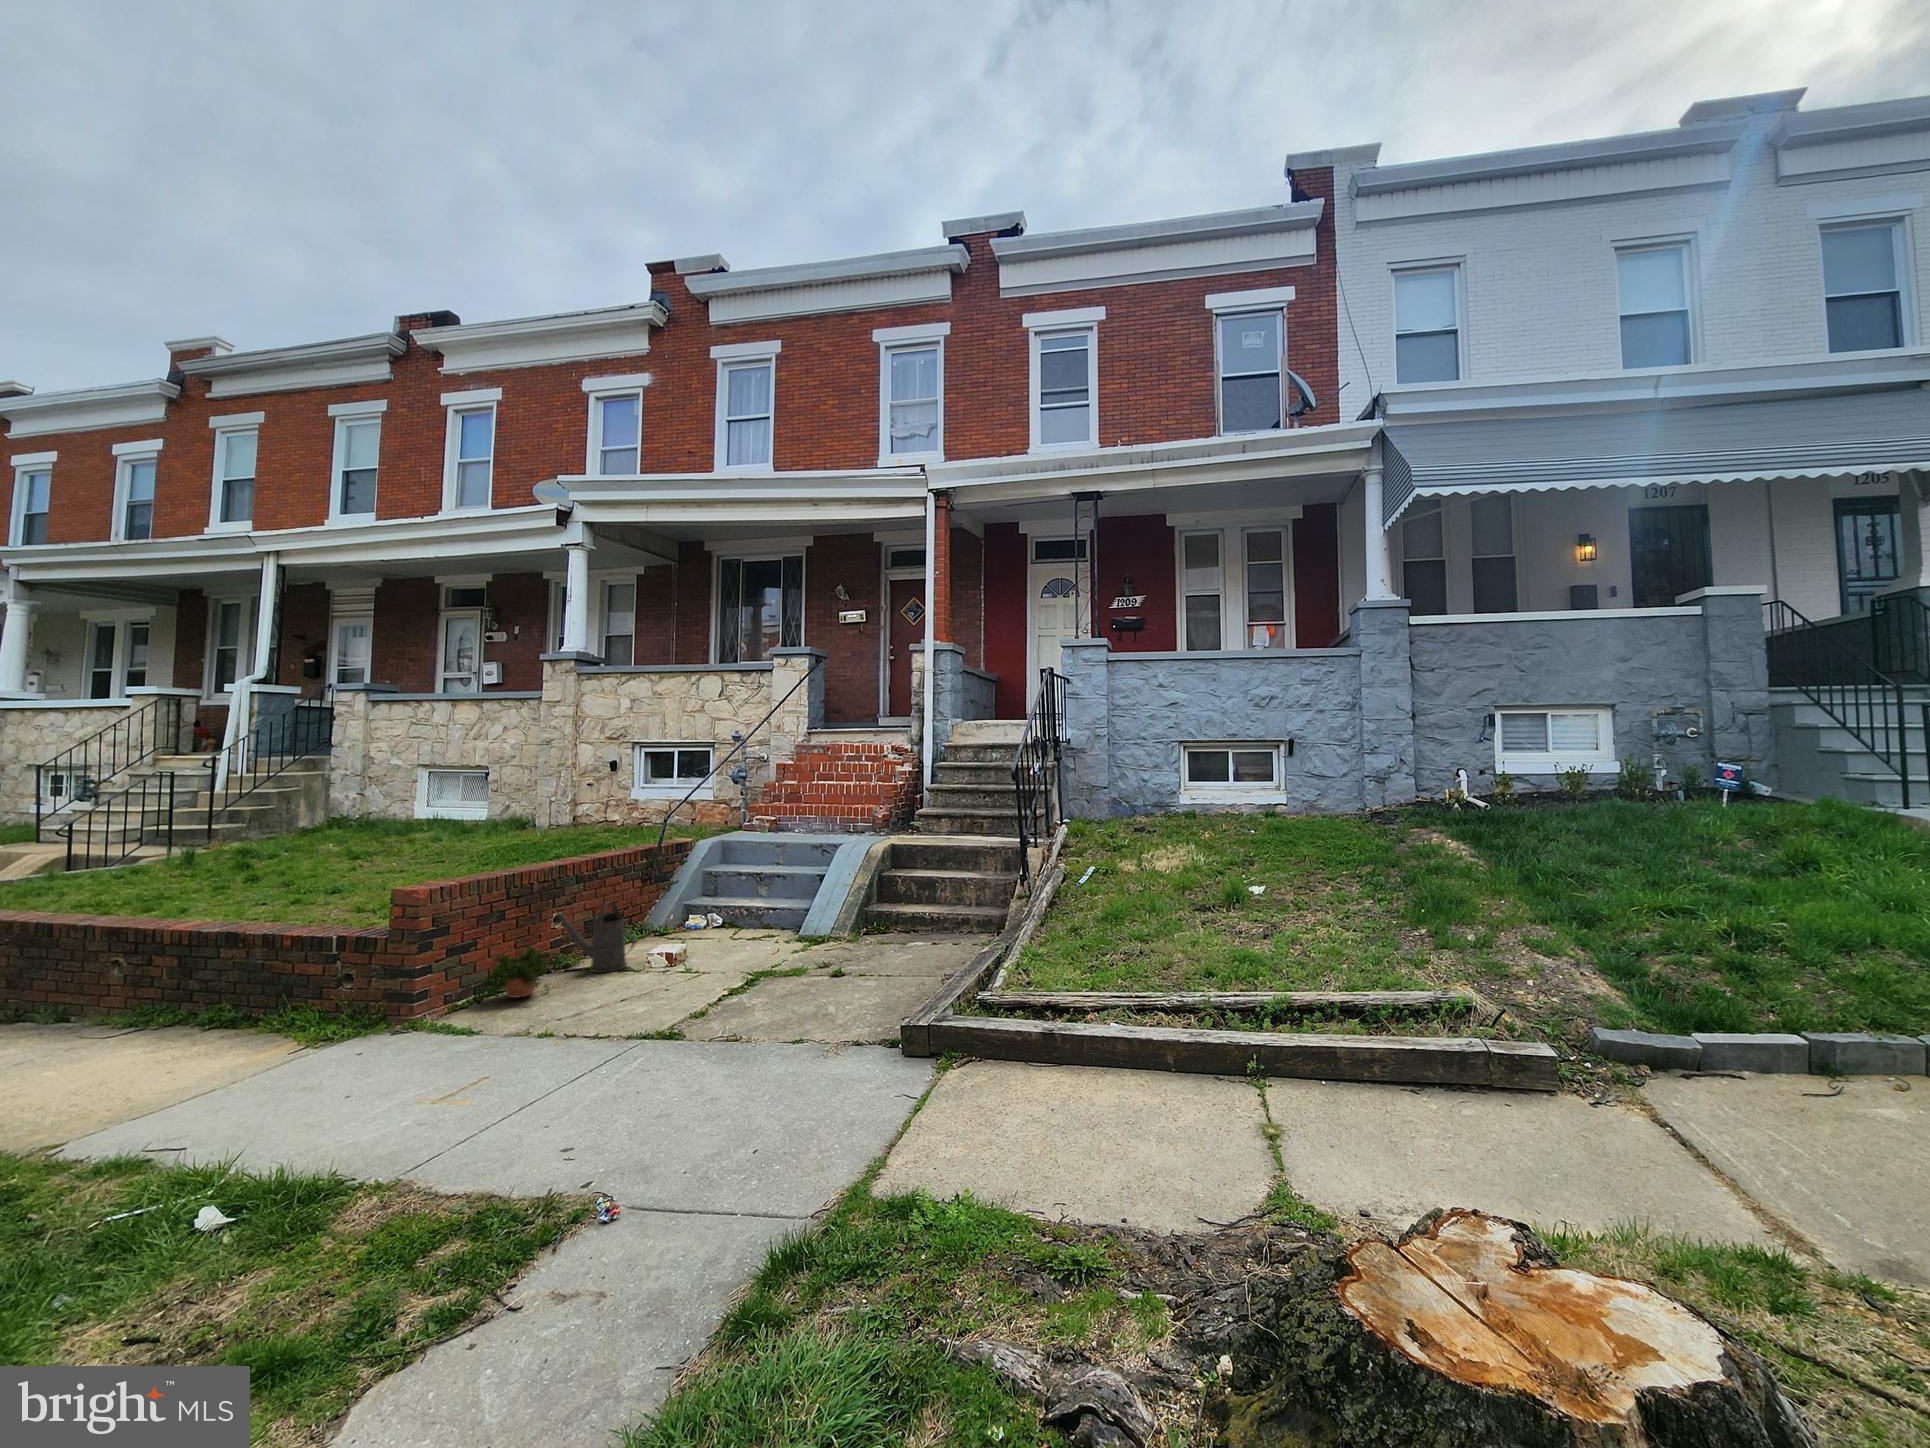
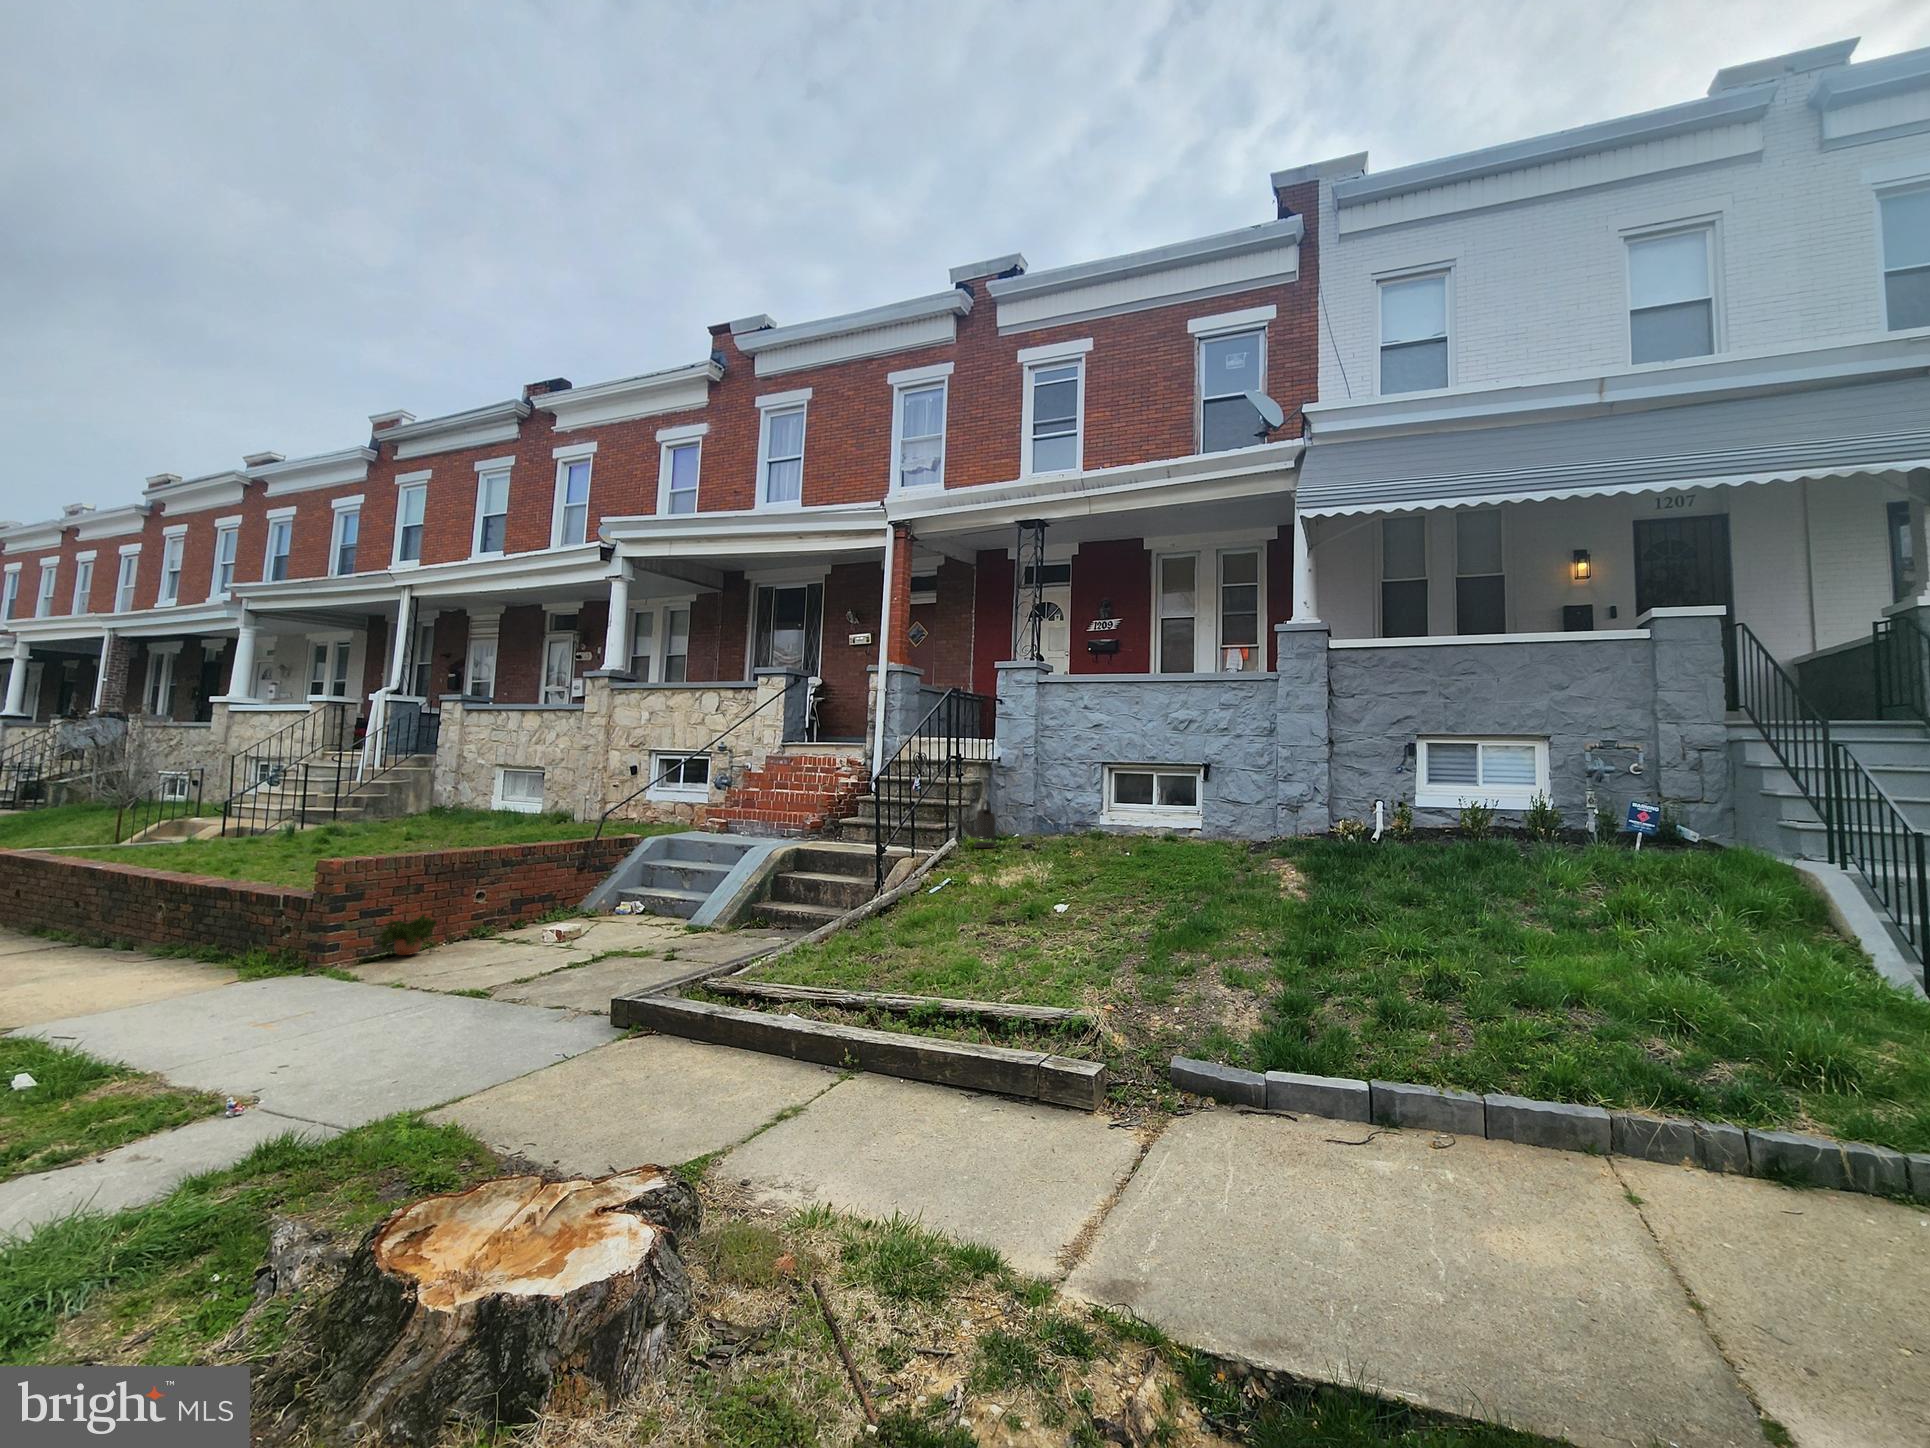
watering can: present [558,901,635,973] -> present [952,800,1002,848]

